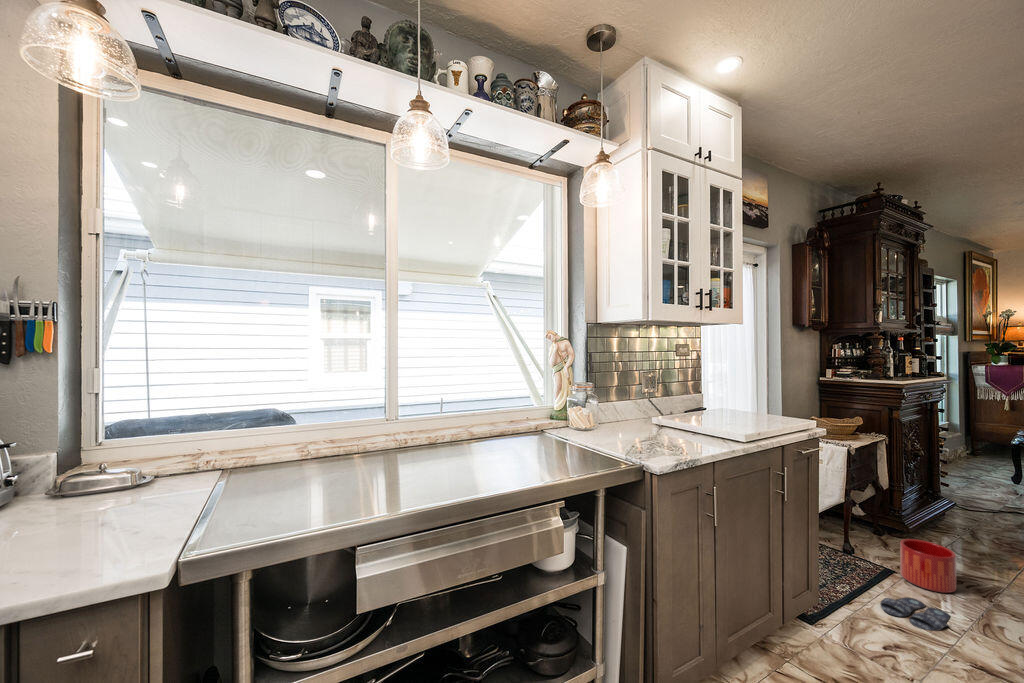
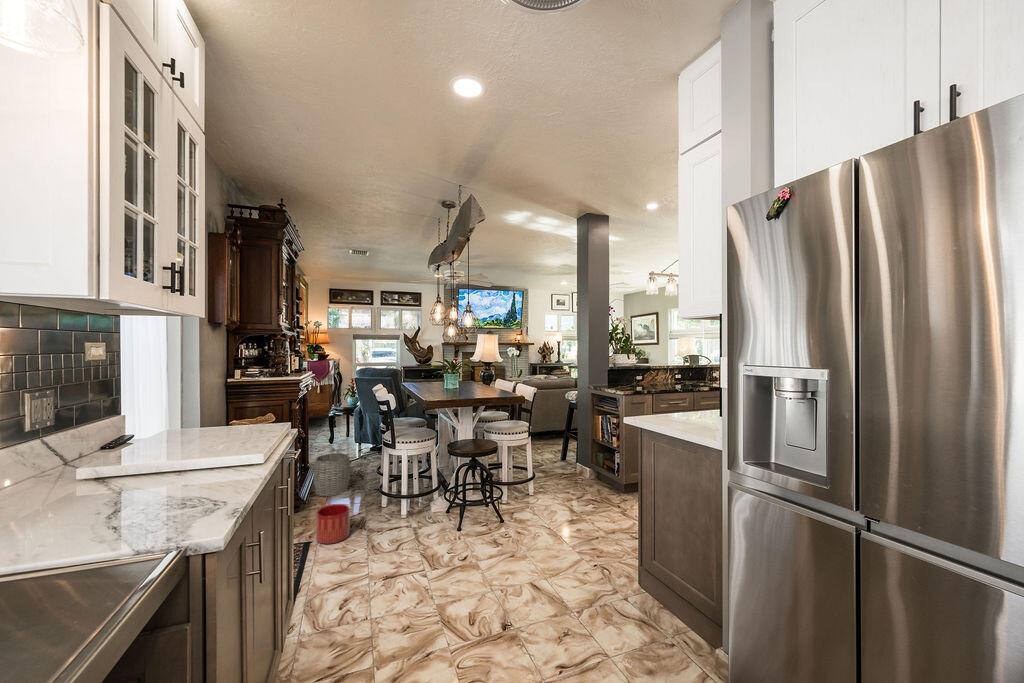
woven basket: none [932,488,998,548] -> present [314,453,350,496]
slippers: present [881,597,950,631] -> none [318,553,361,579]

